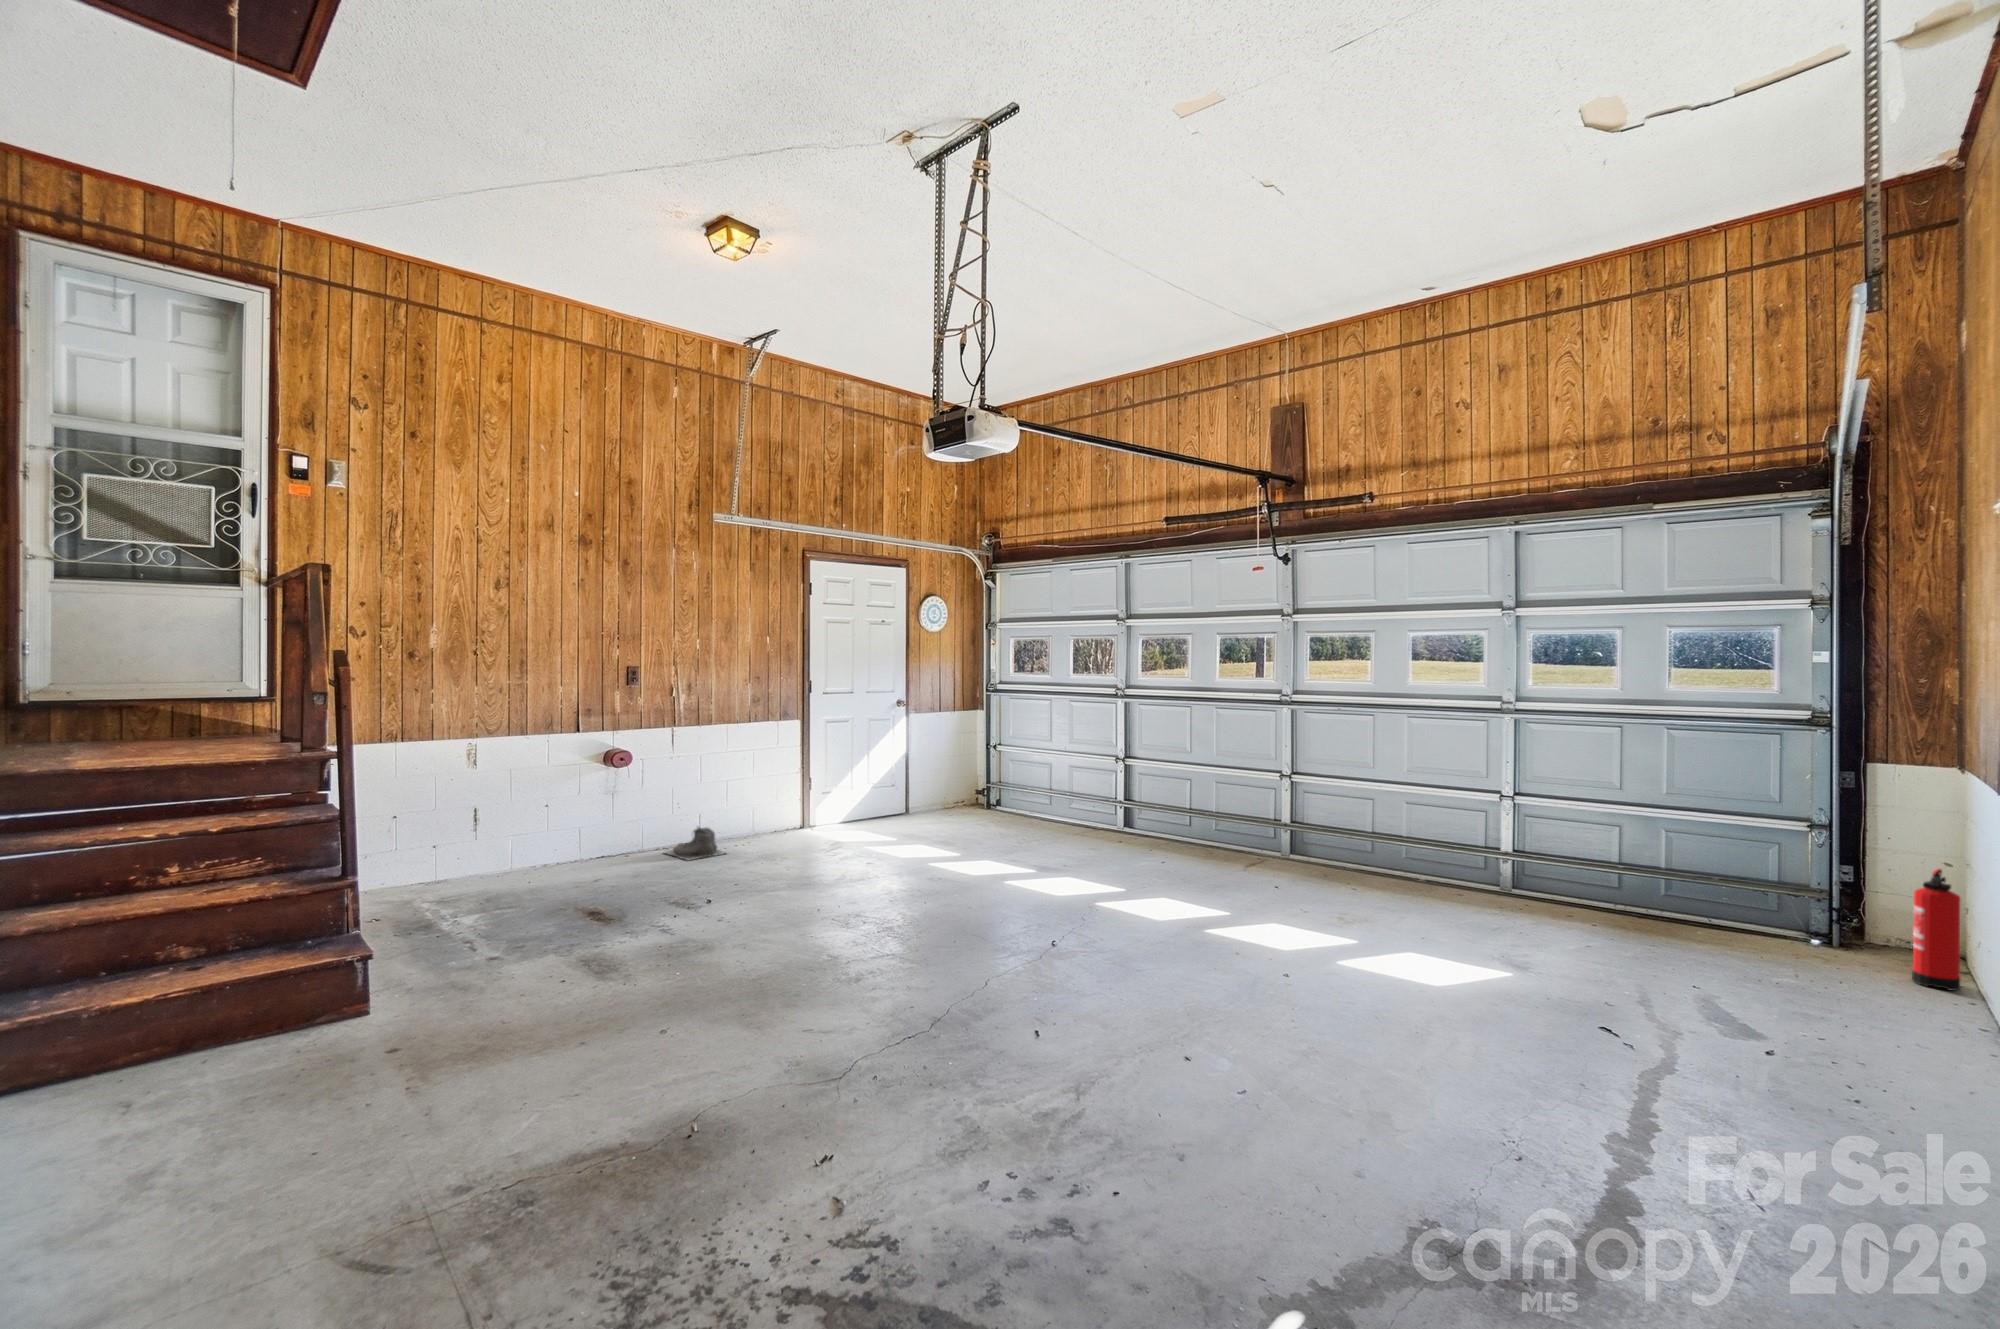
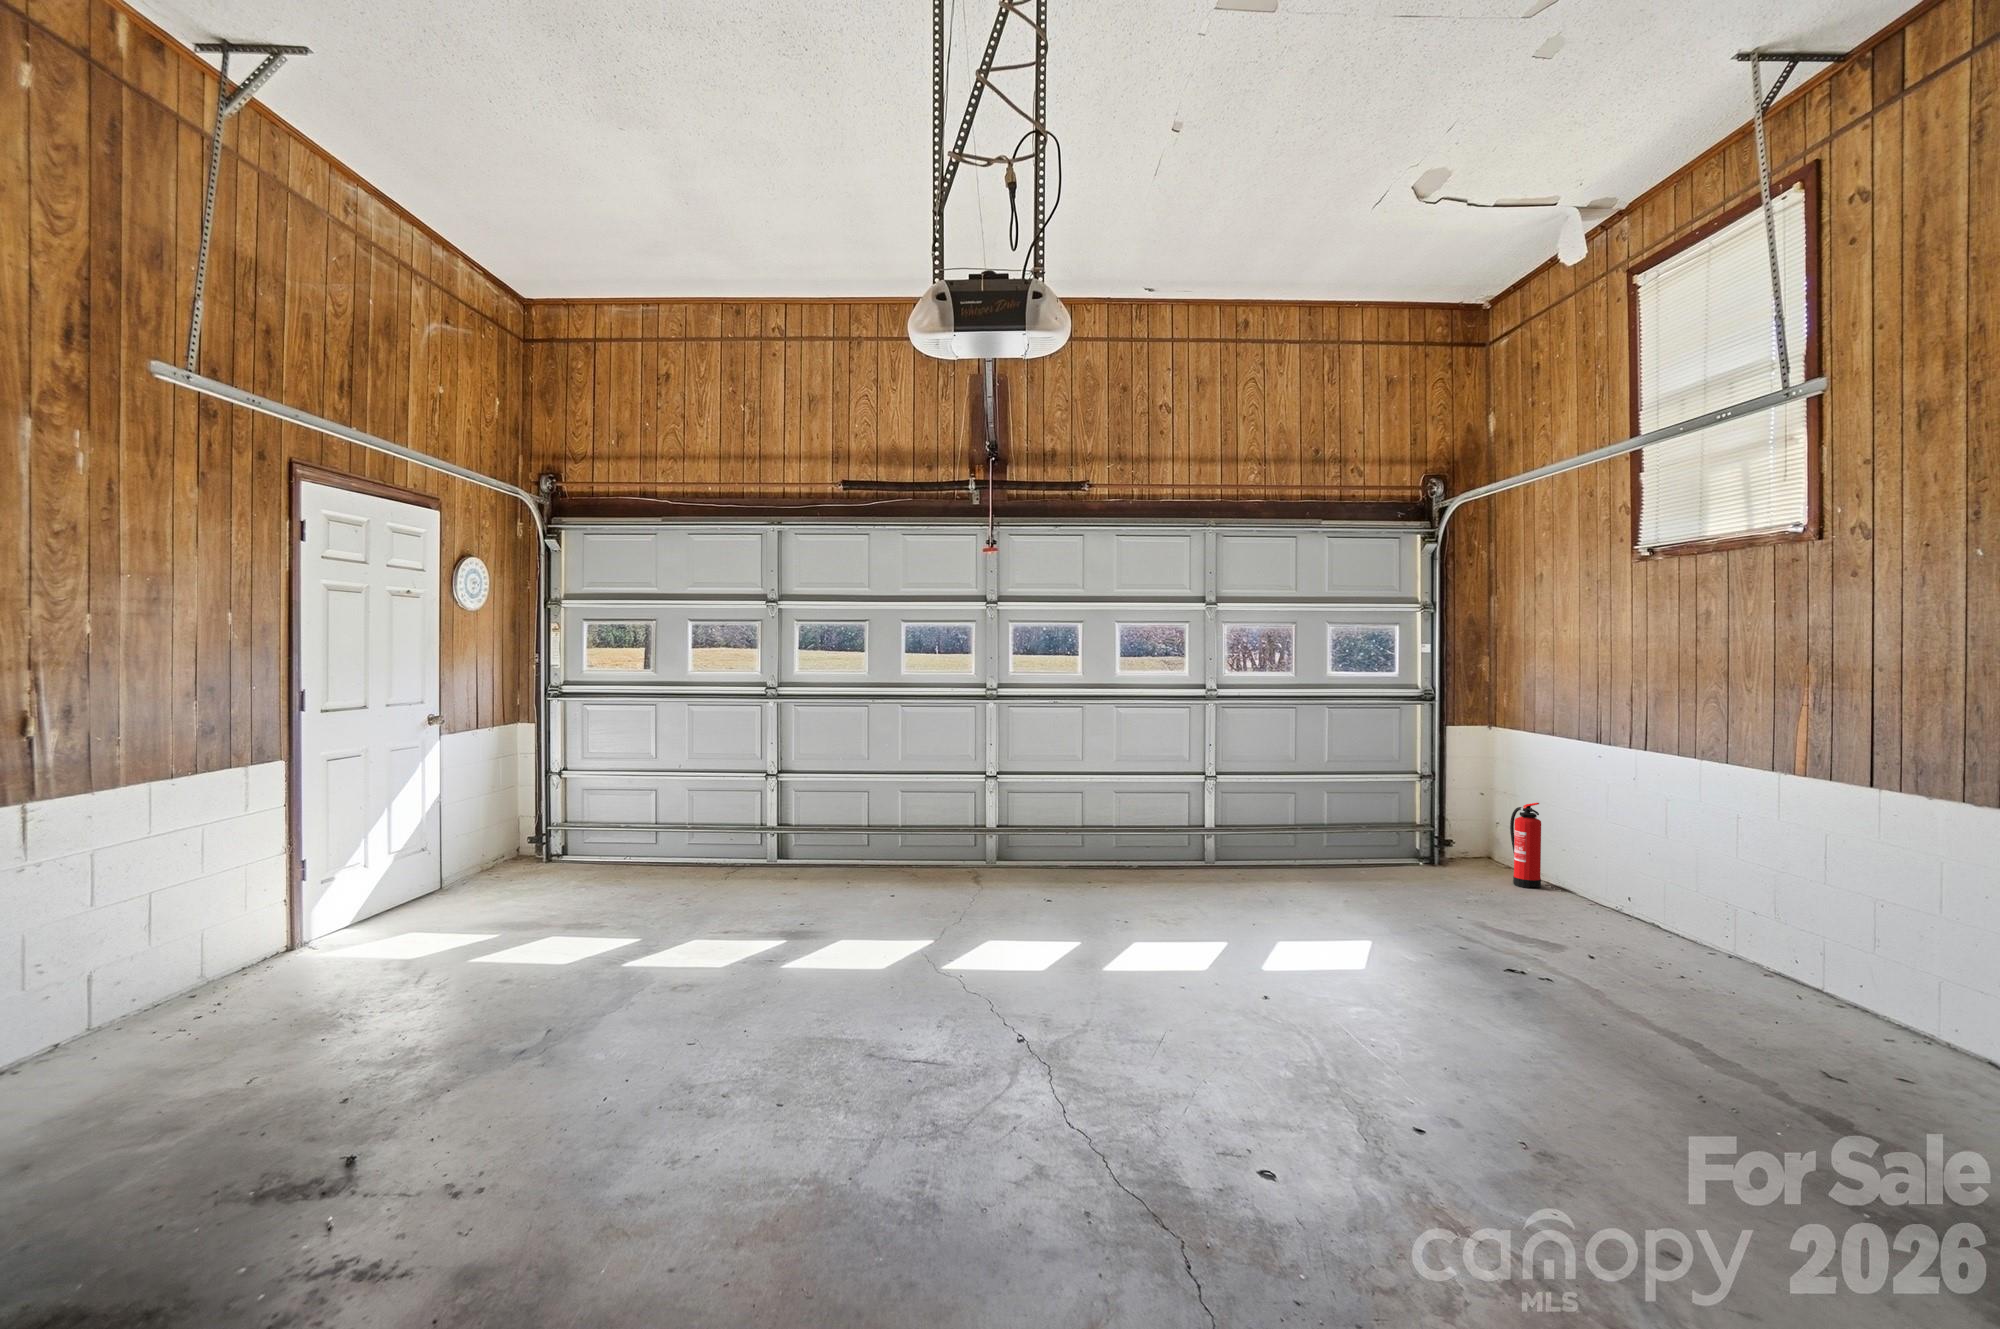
boots: present [665,827,724,860] -> none [18,989,207,1068]

